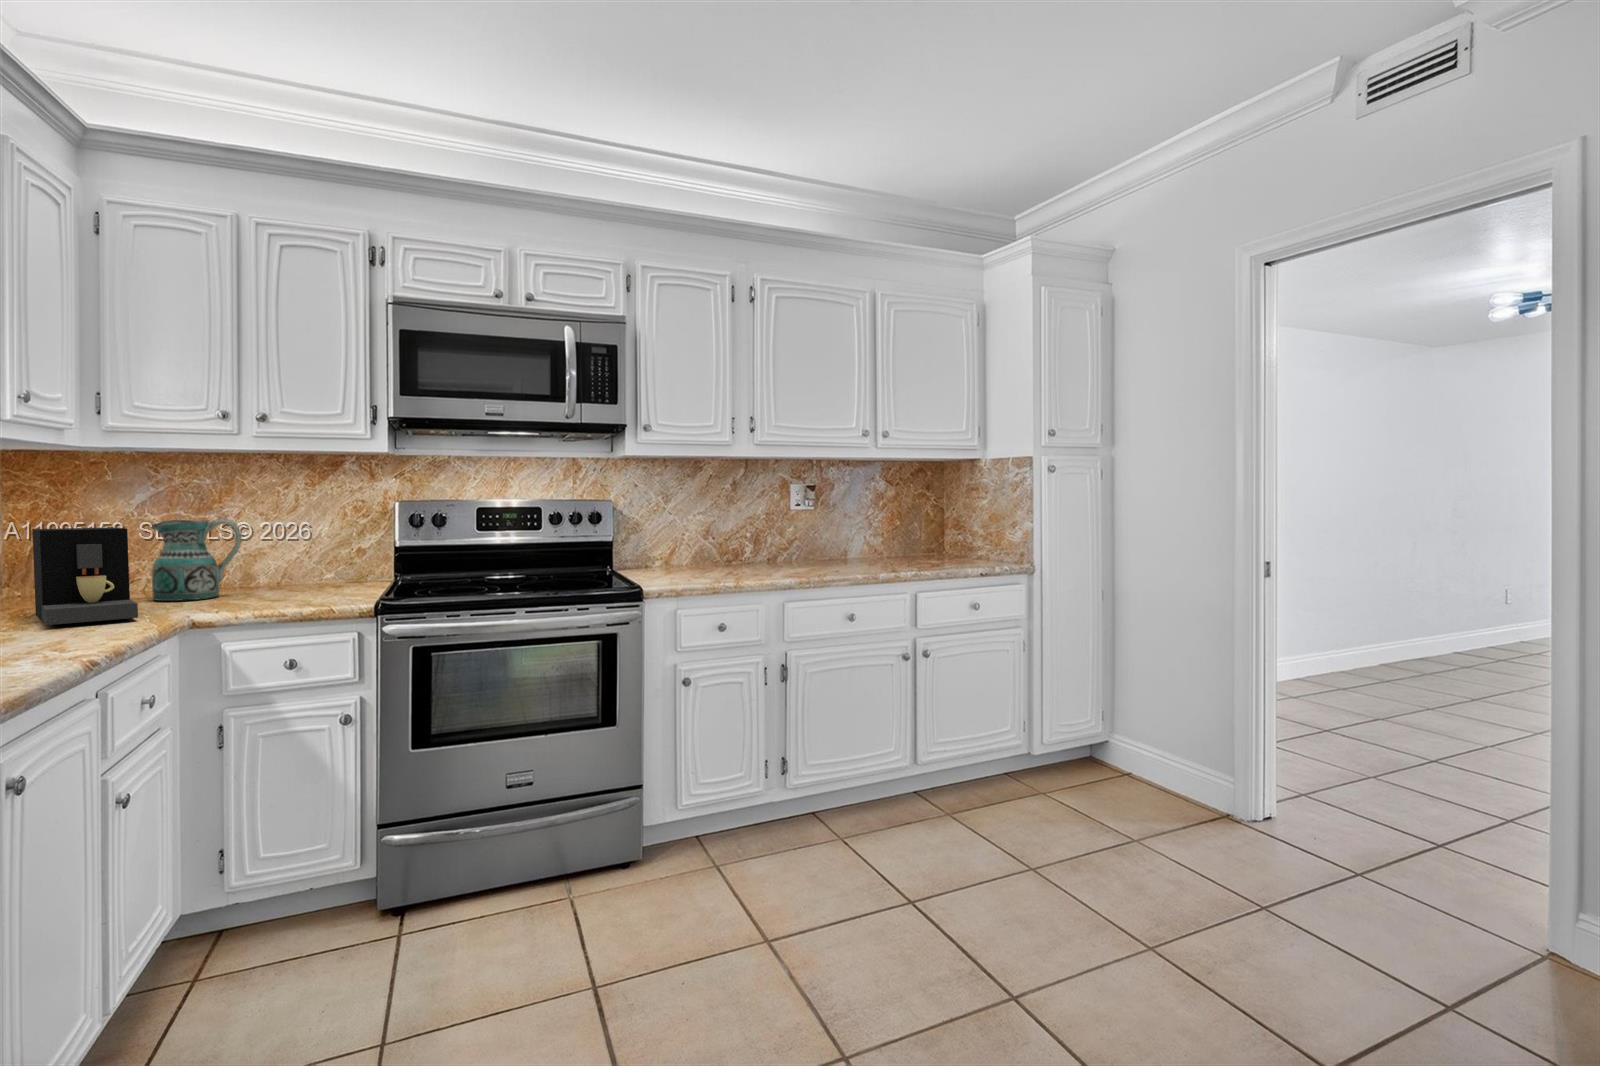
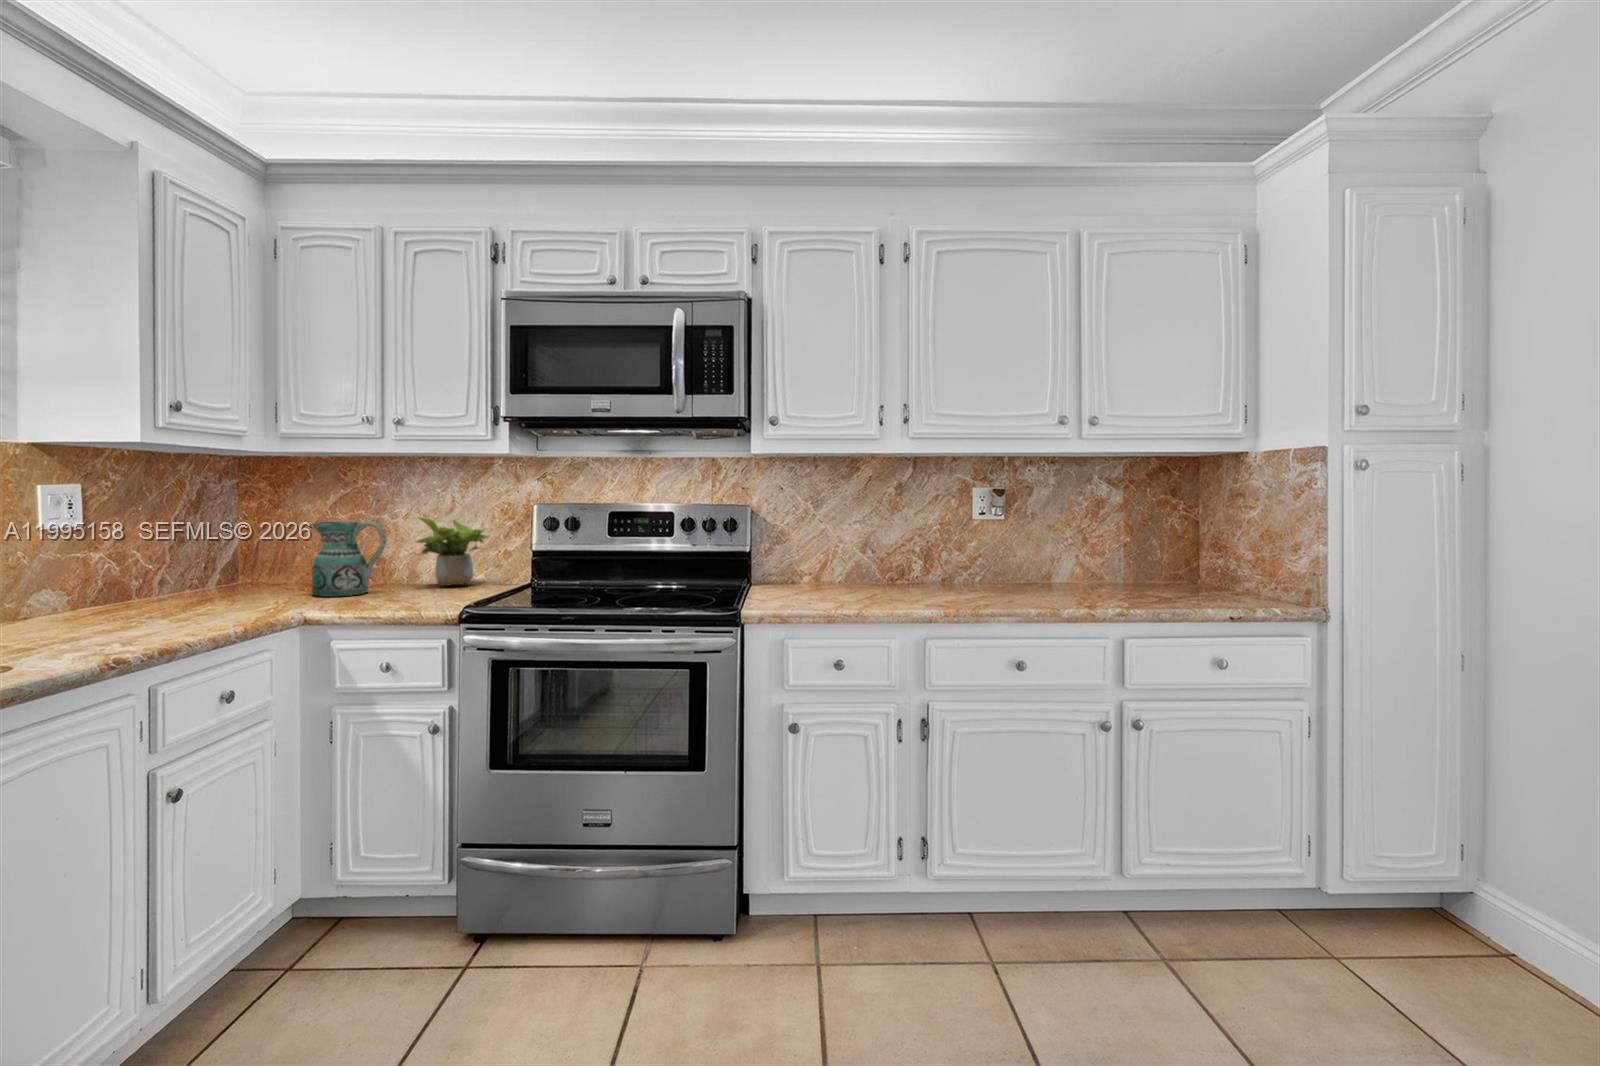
potted plant: none [266,516,340,587] -> present [416,517,488,586]
coffee maker: present [32,527,138,625] -> none [177,528,273,618]

